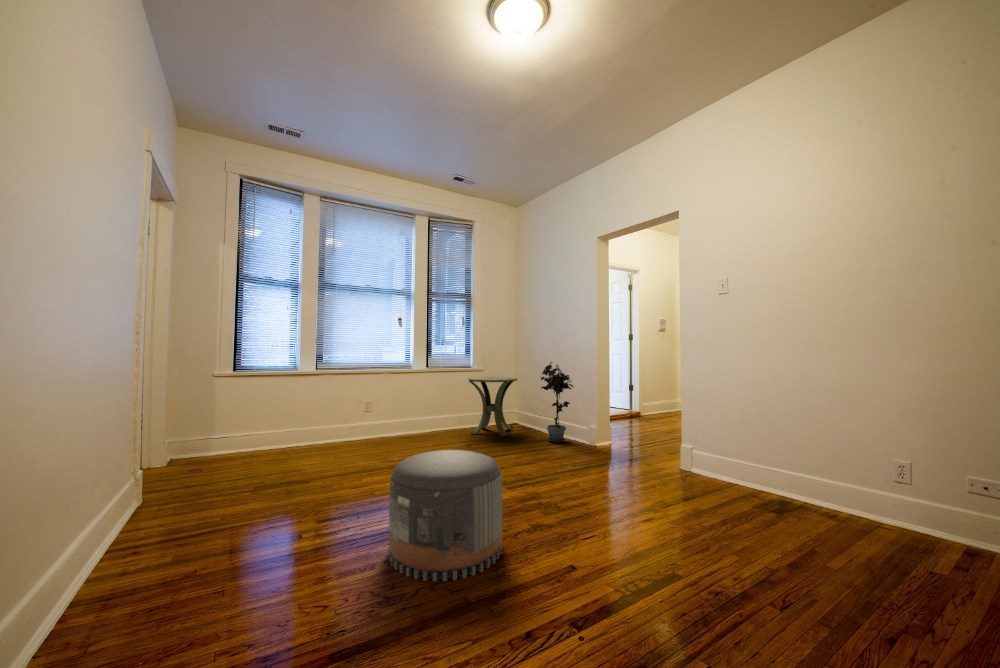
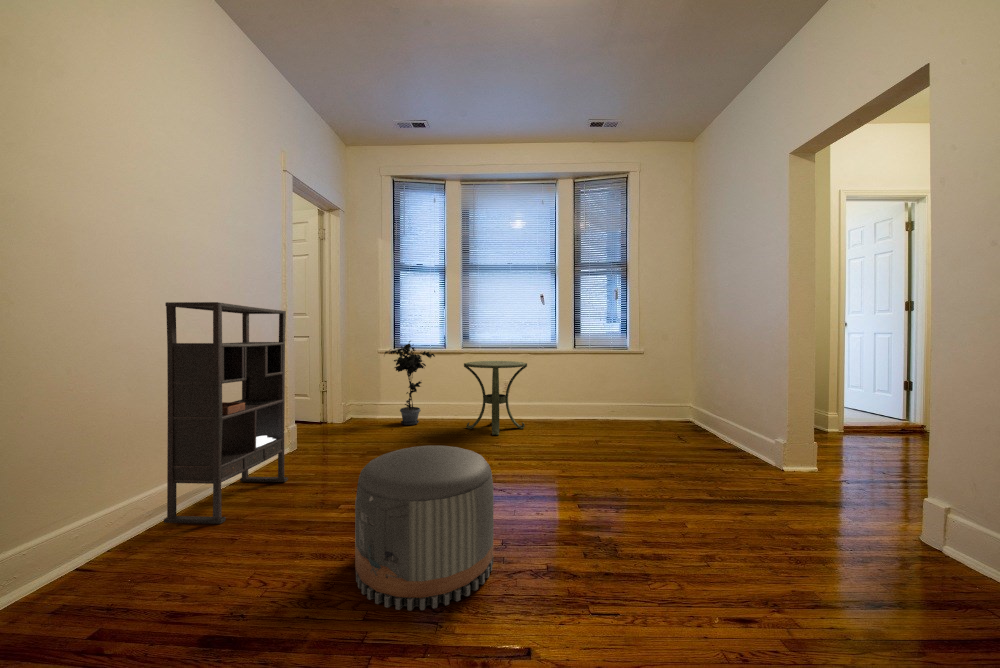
bookshelf: none [62,315,192,619] -> present [164,302,288,524]
potted plant: present [541,362,574,443] -> present [385,341,435,425]
side table: present [468,377,517,436] -> present [464,361,527,435]

